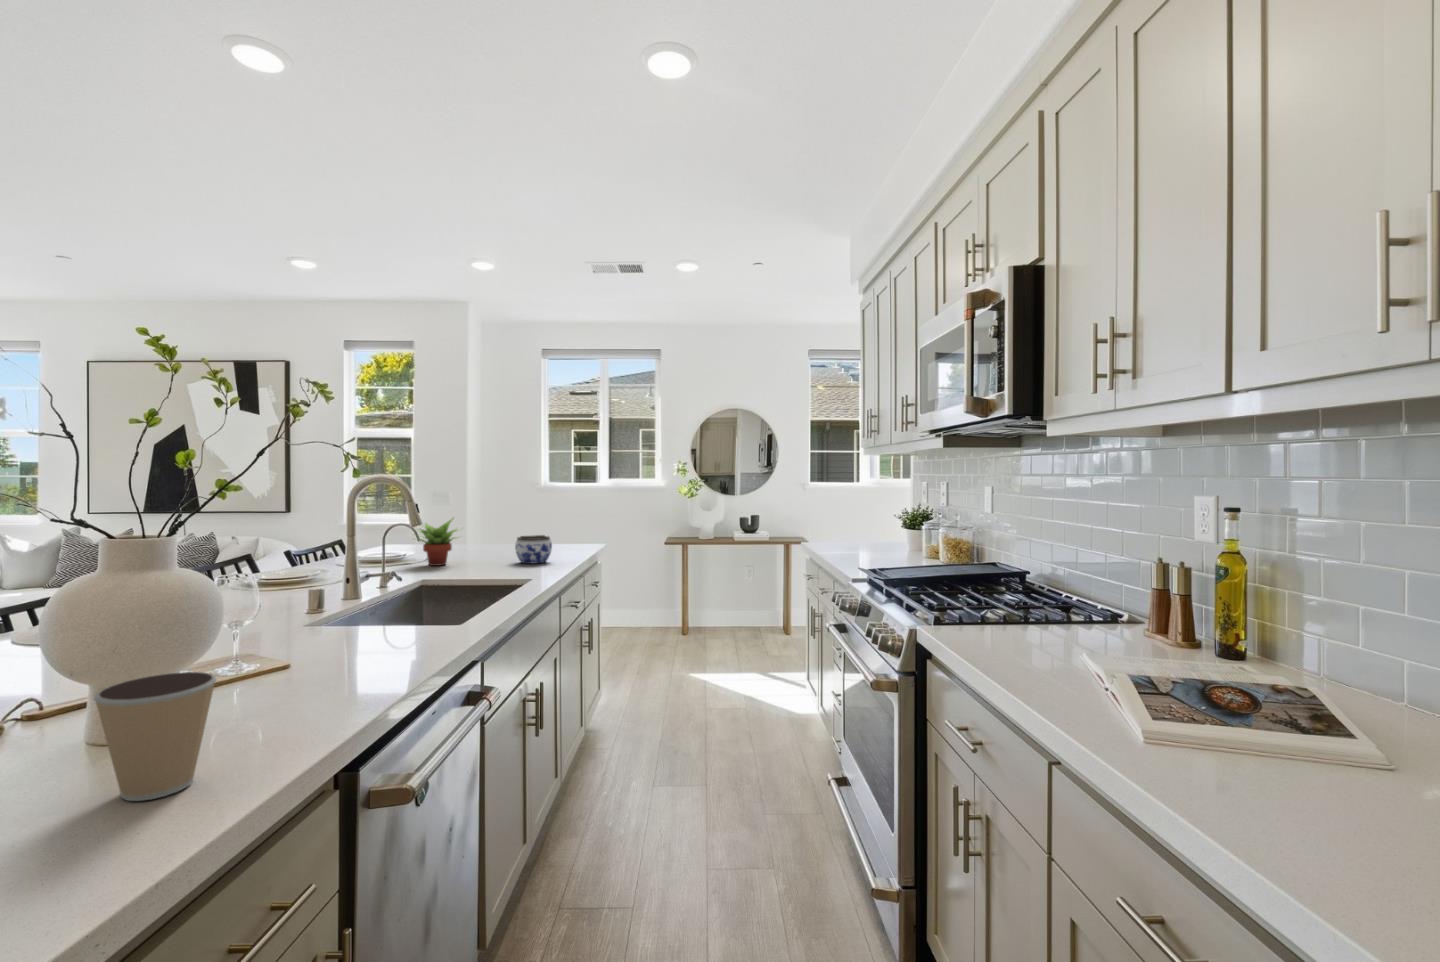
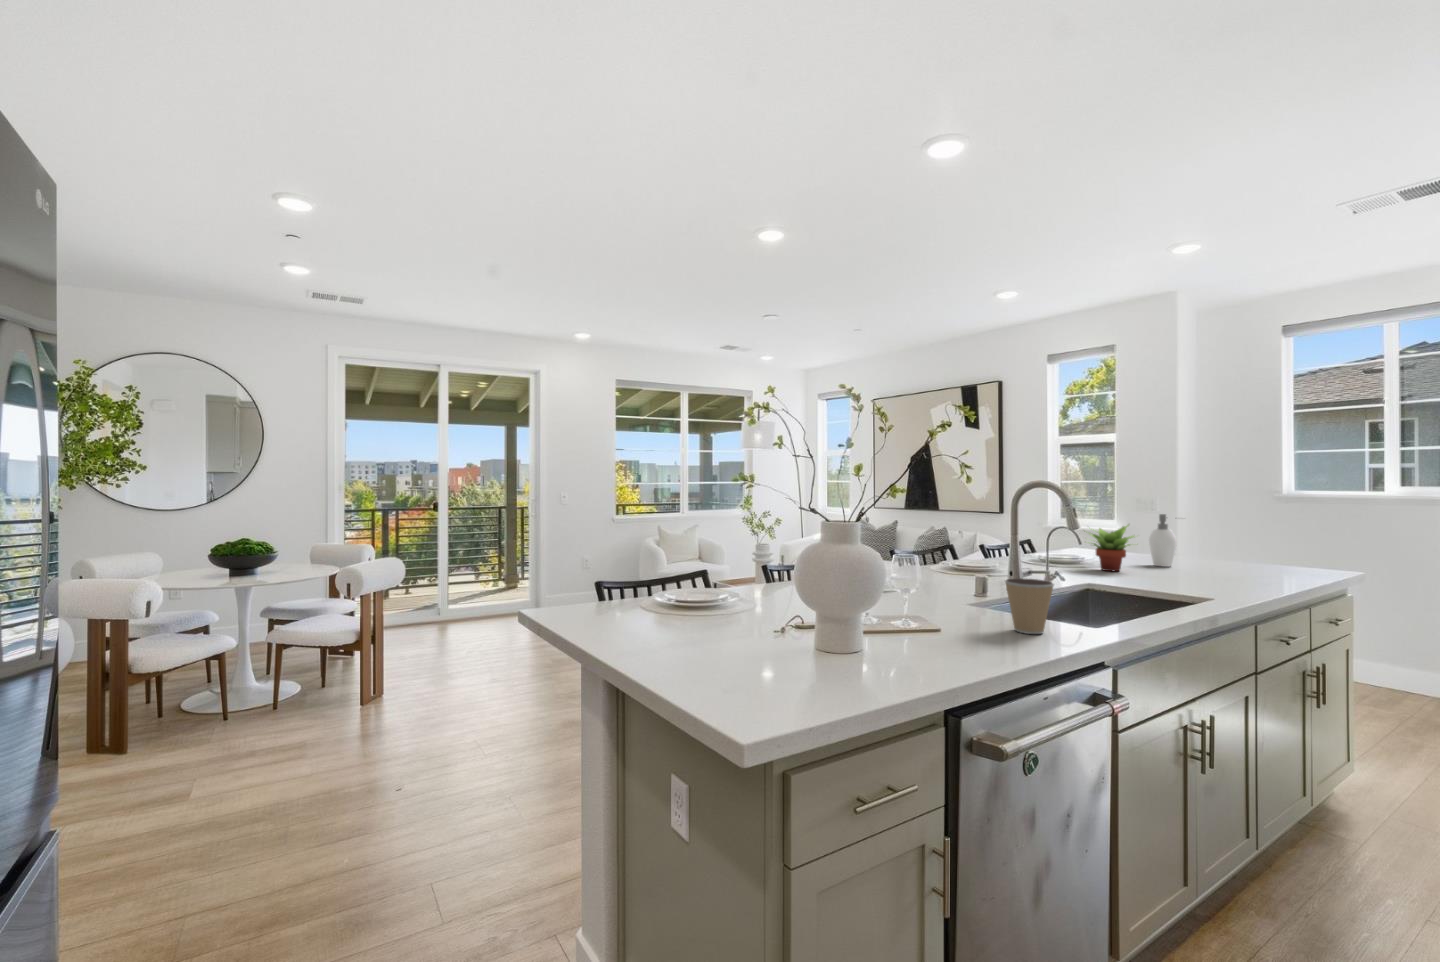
soap dispenser: none [466,507,496,556] -> present [1149,514,1176,567]
jar: present [515,535,552,564] -> none [1204,549,1256,583]
coffee cup: present [94,672,216,801] -> present [1005,578,1054,634]

